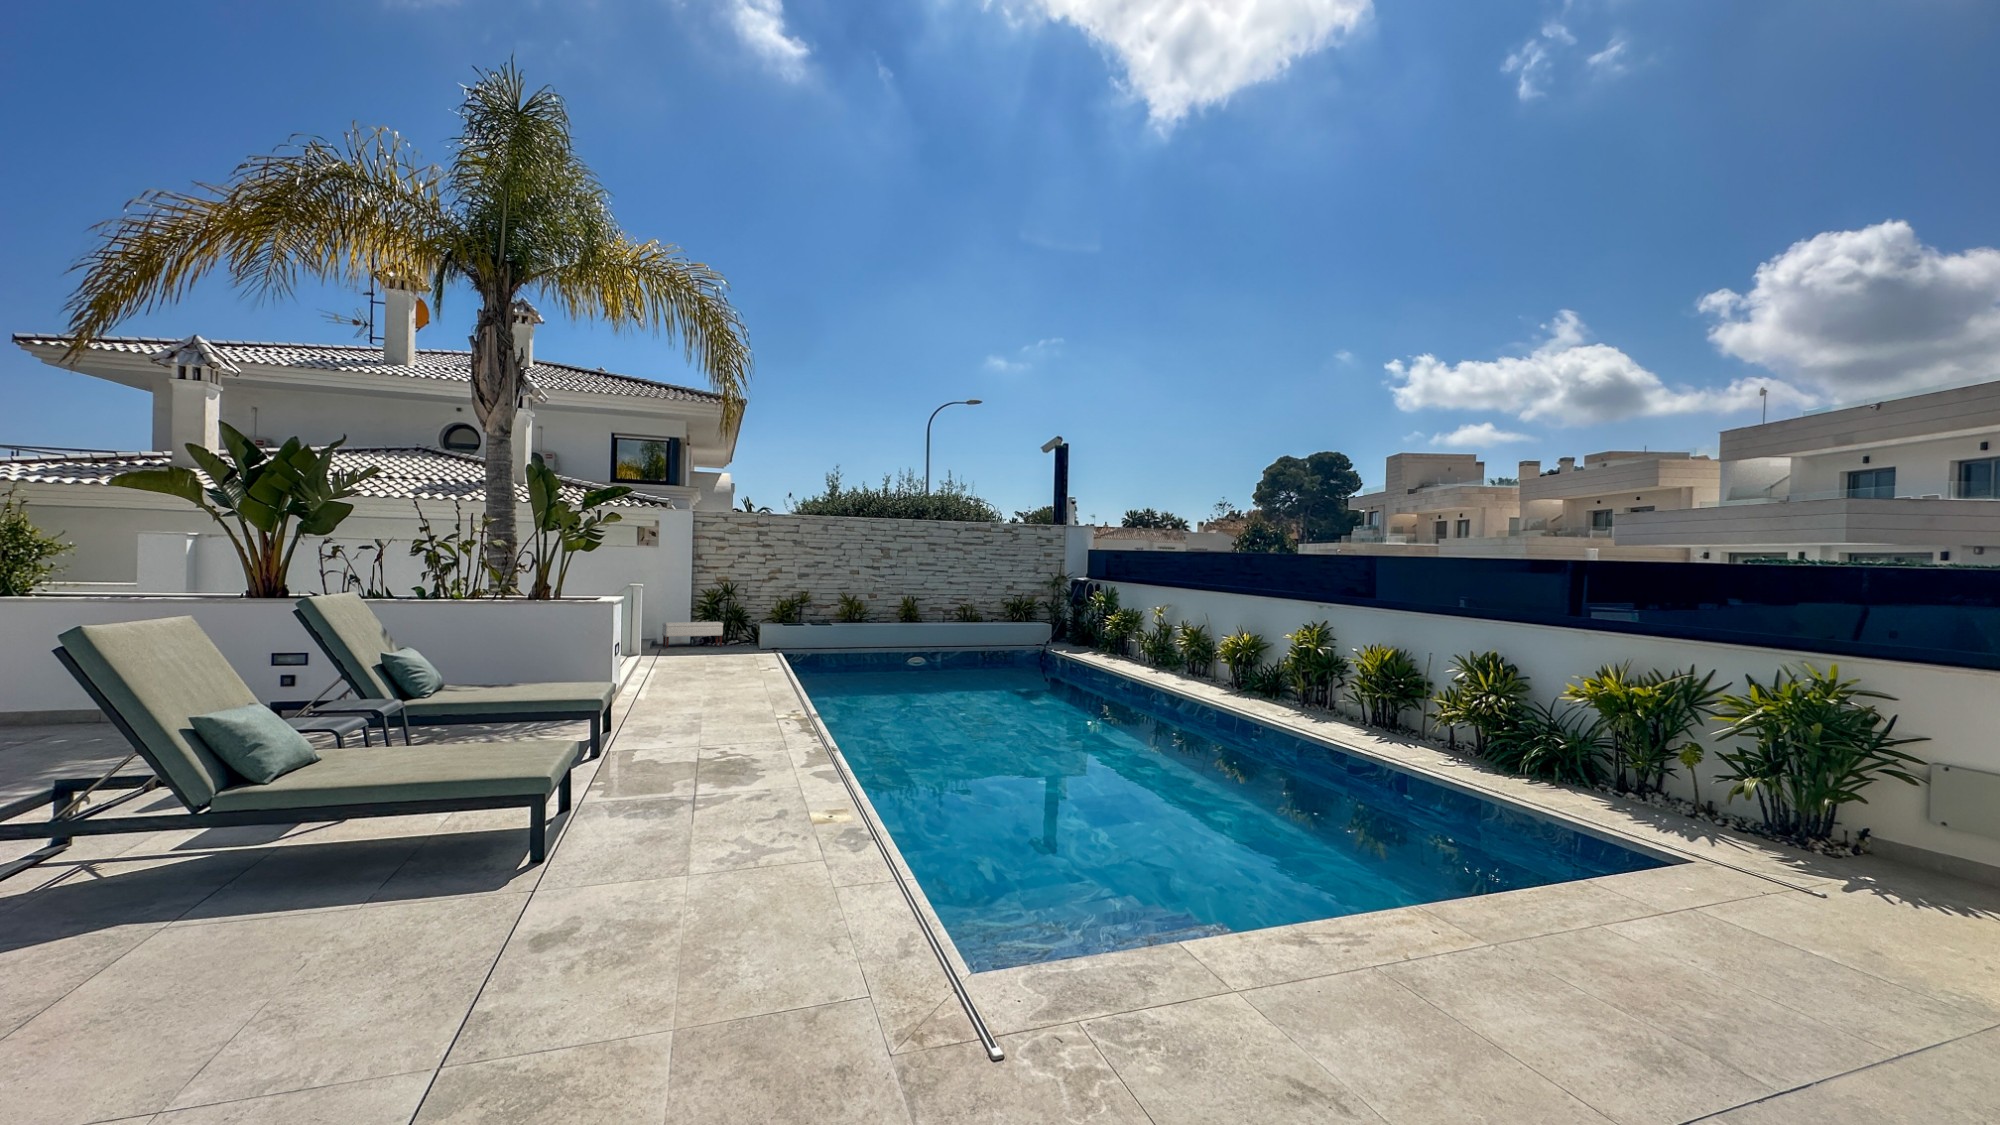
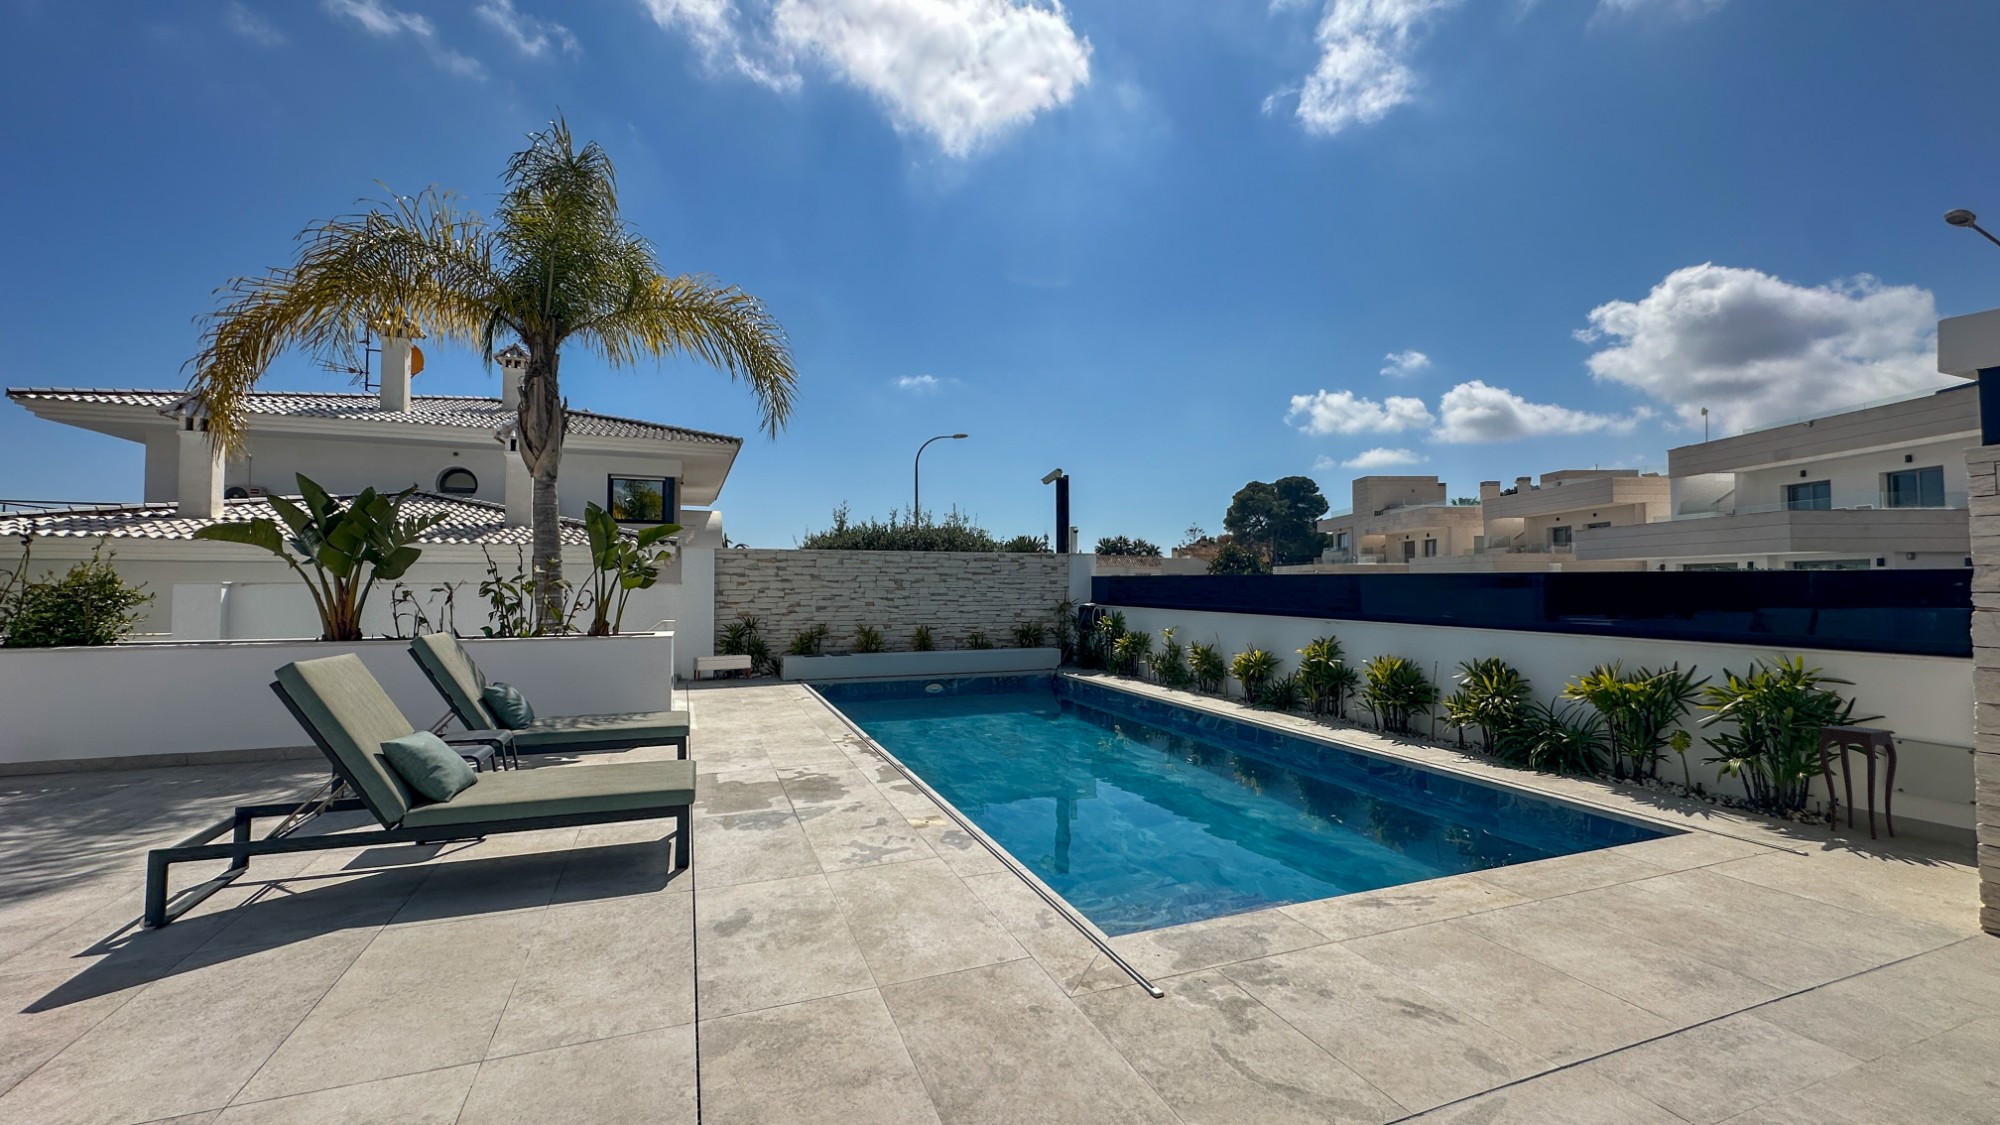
side table: none [1847,746,1937,878] -> present [1818,725,1897,839]

